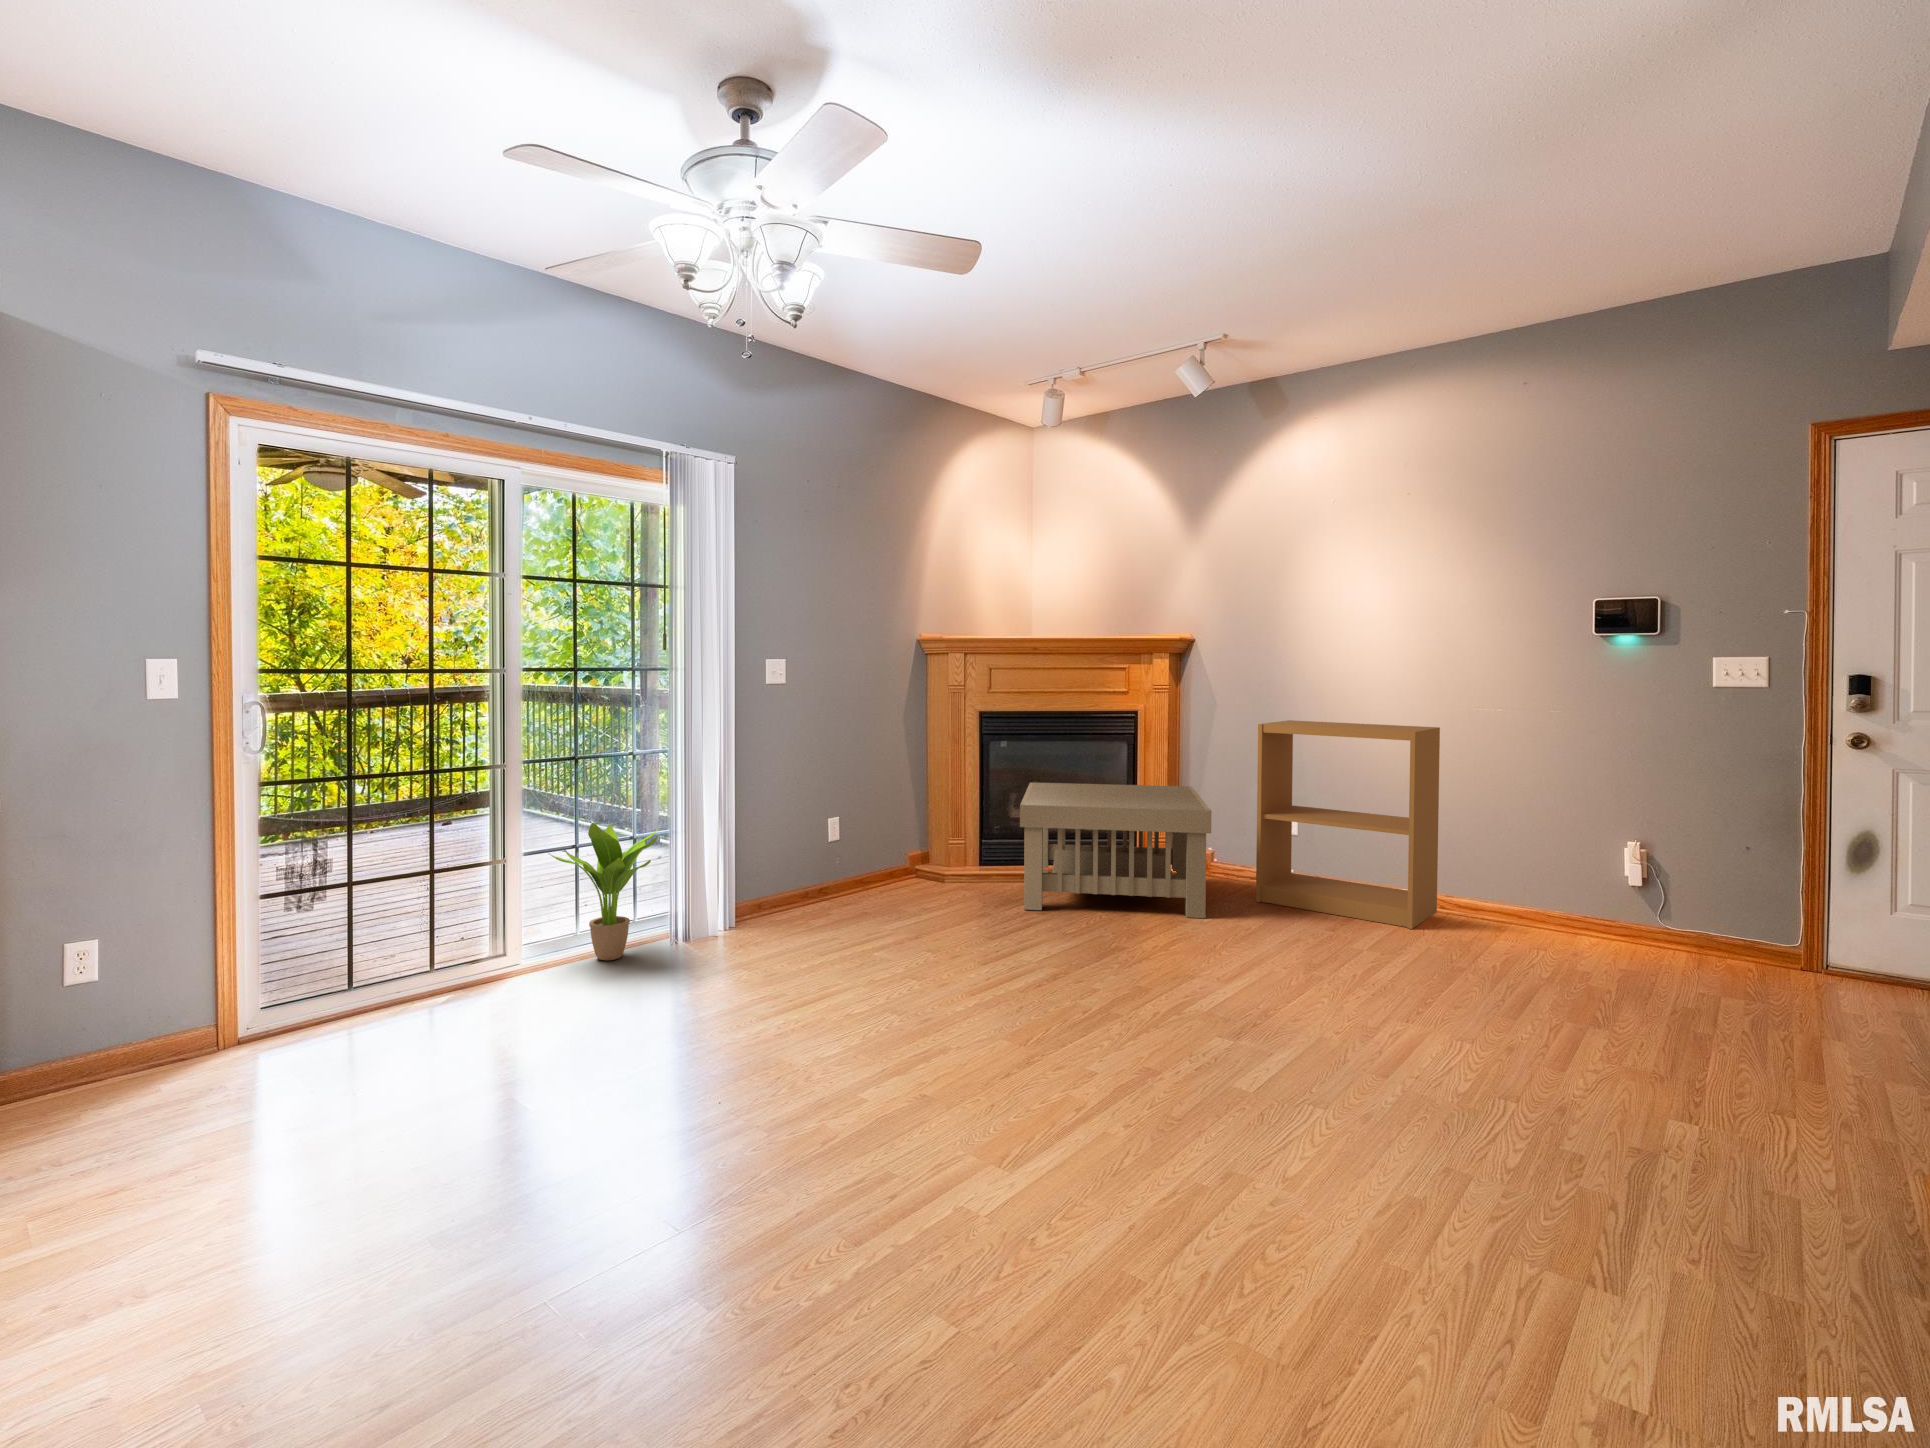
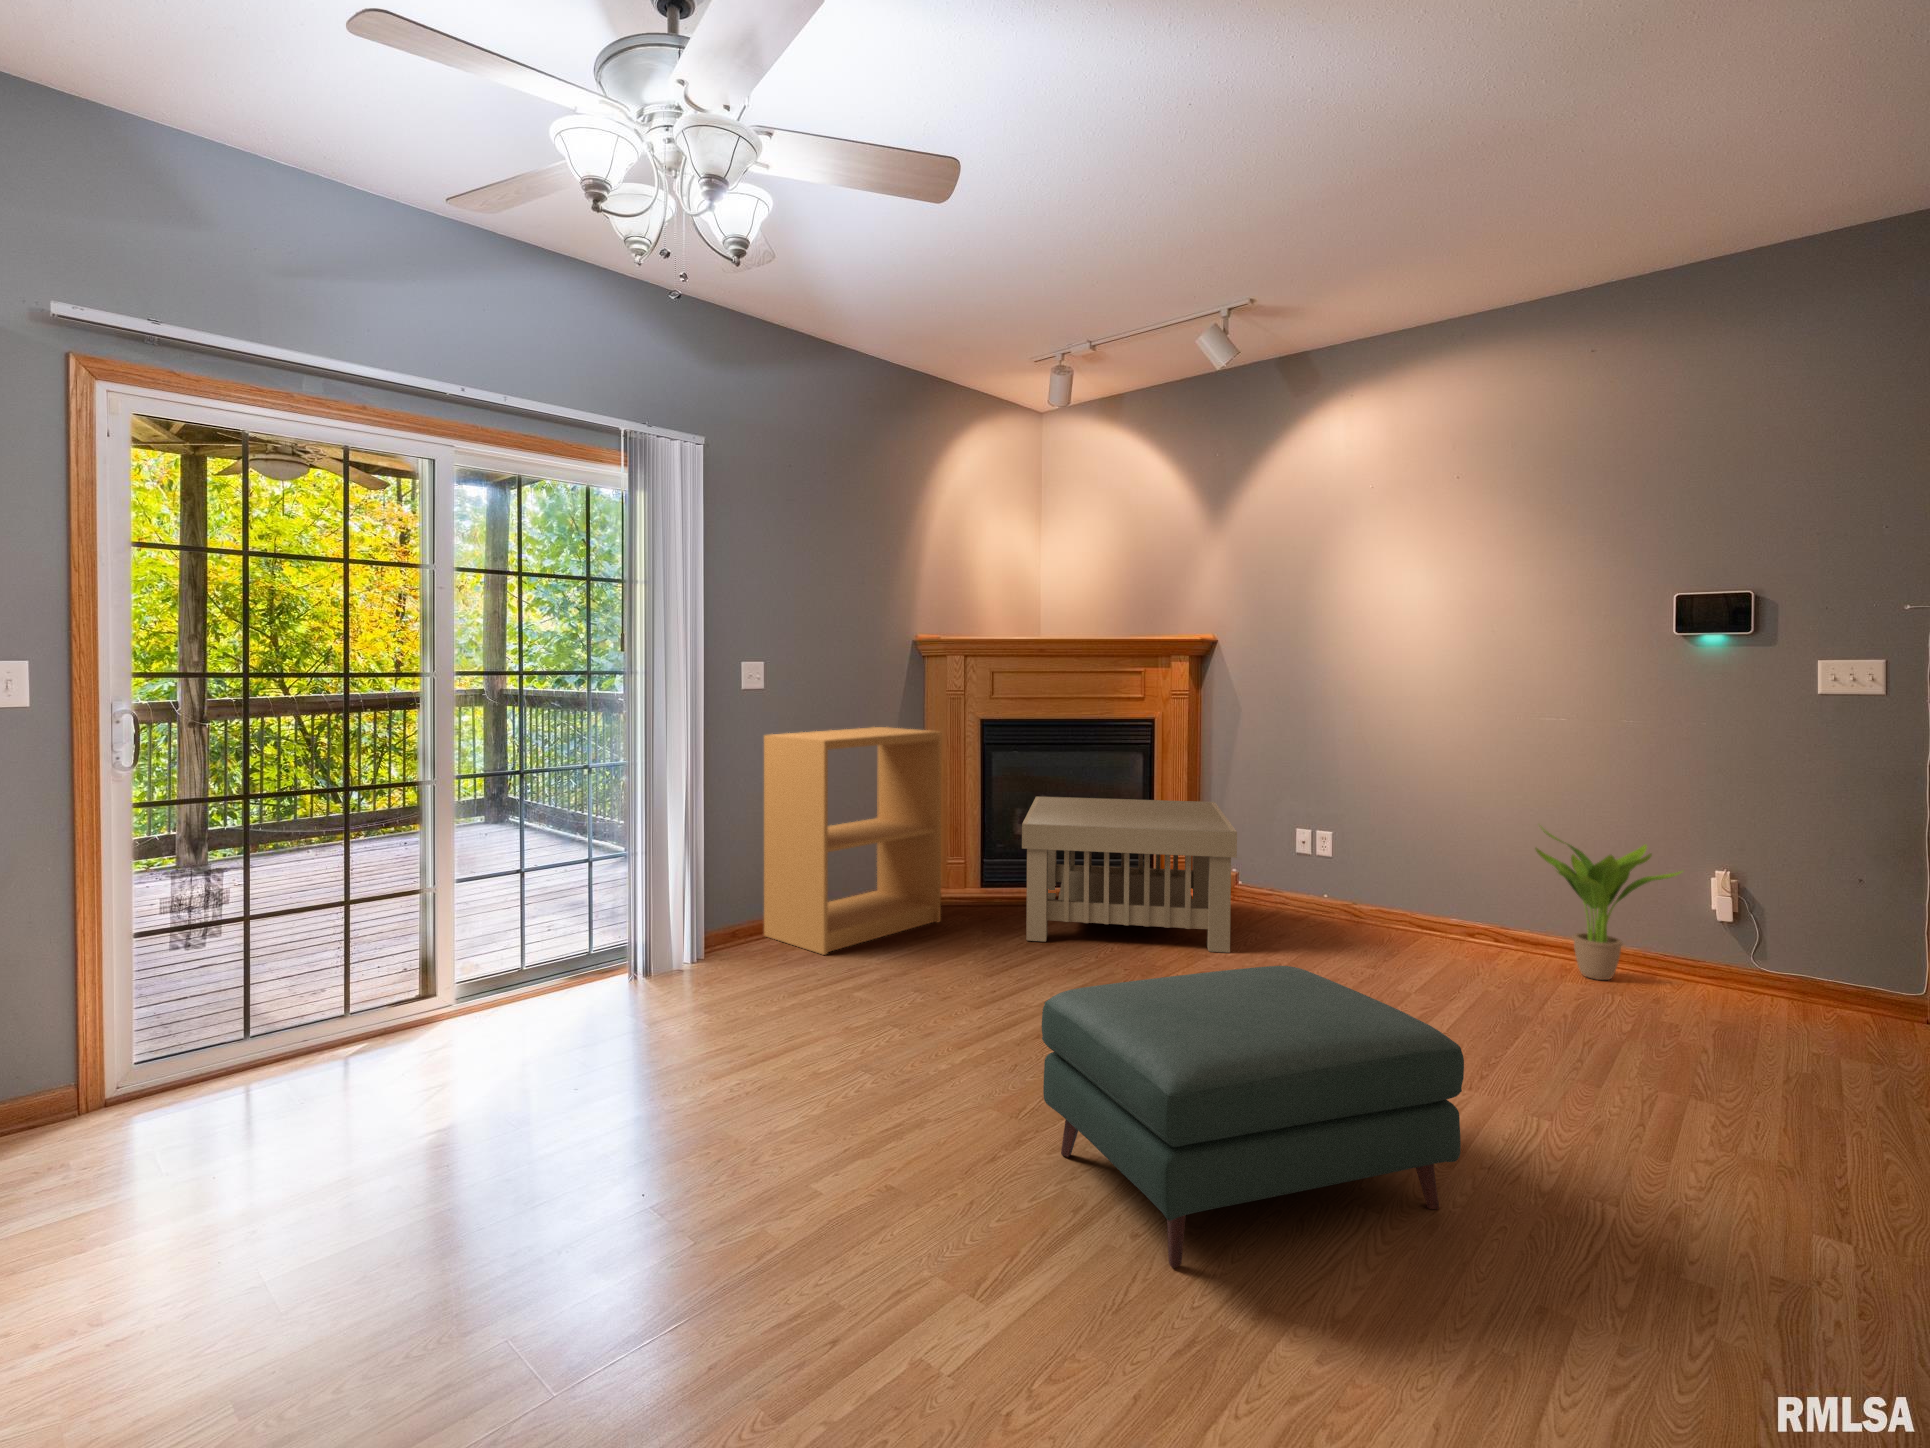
bookshelf: present [1256,720,1440,929] -> present [764,727,941,955]
potted plant: present [551,823,658,960] -> present [1536,826,1682,980]
ottoman: none [1048,915,1396,1149] -> present [1042,966,1464,1268]

